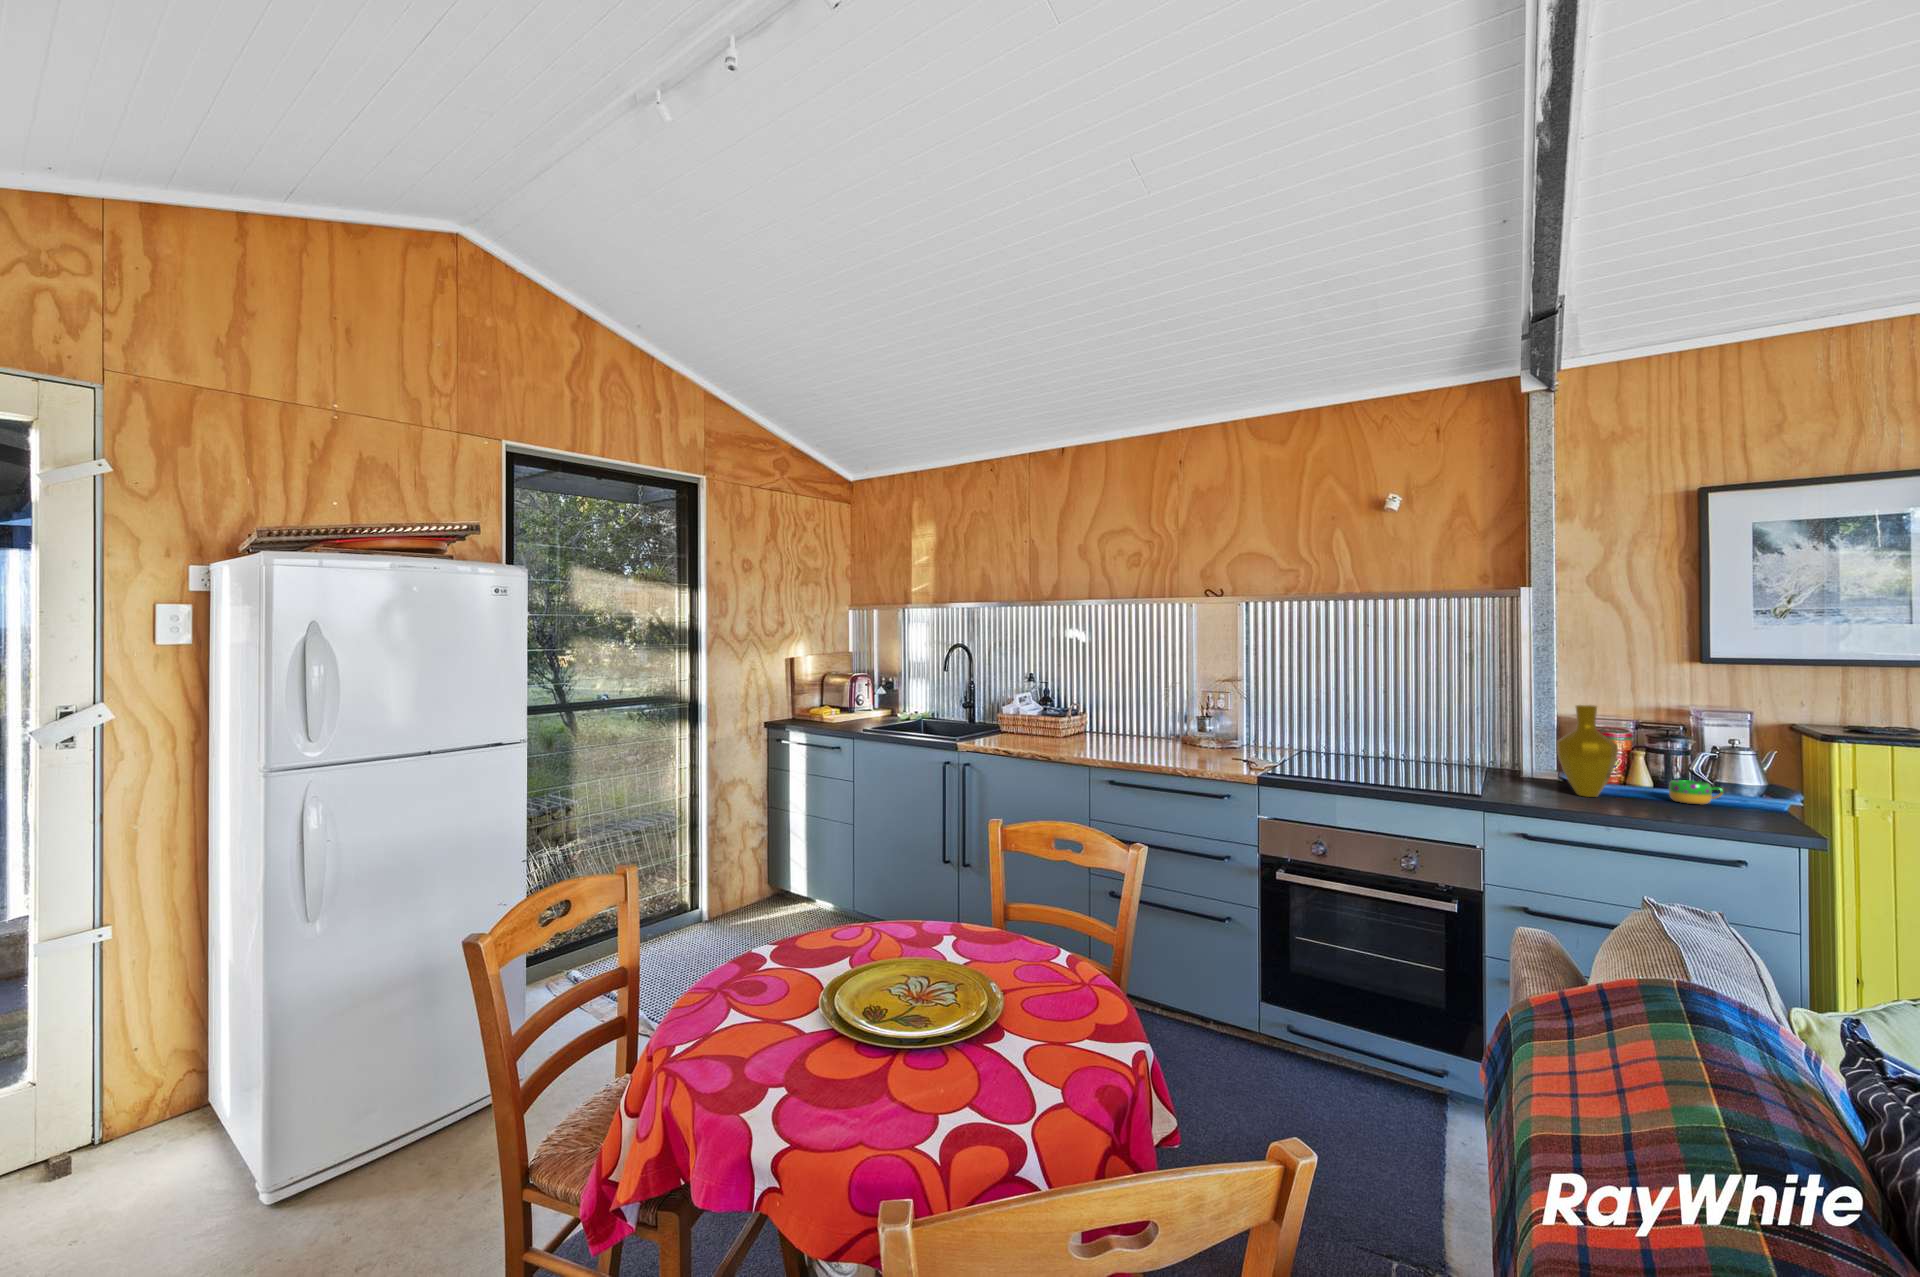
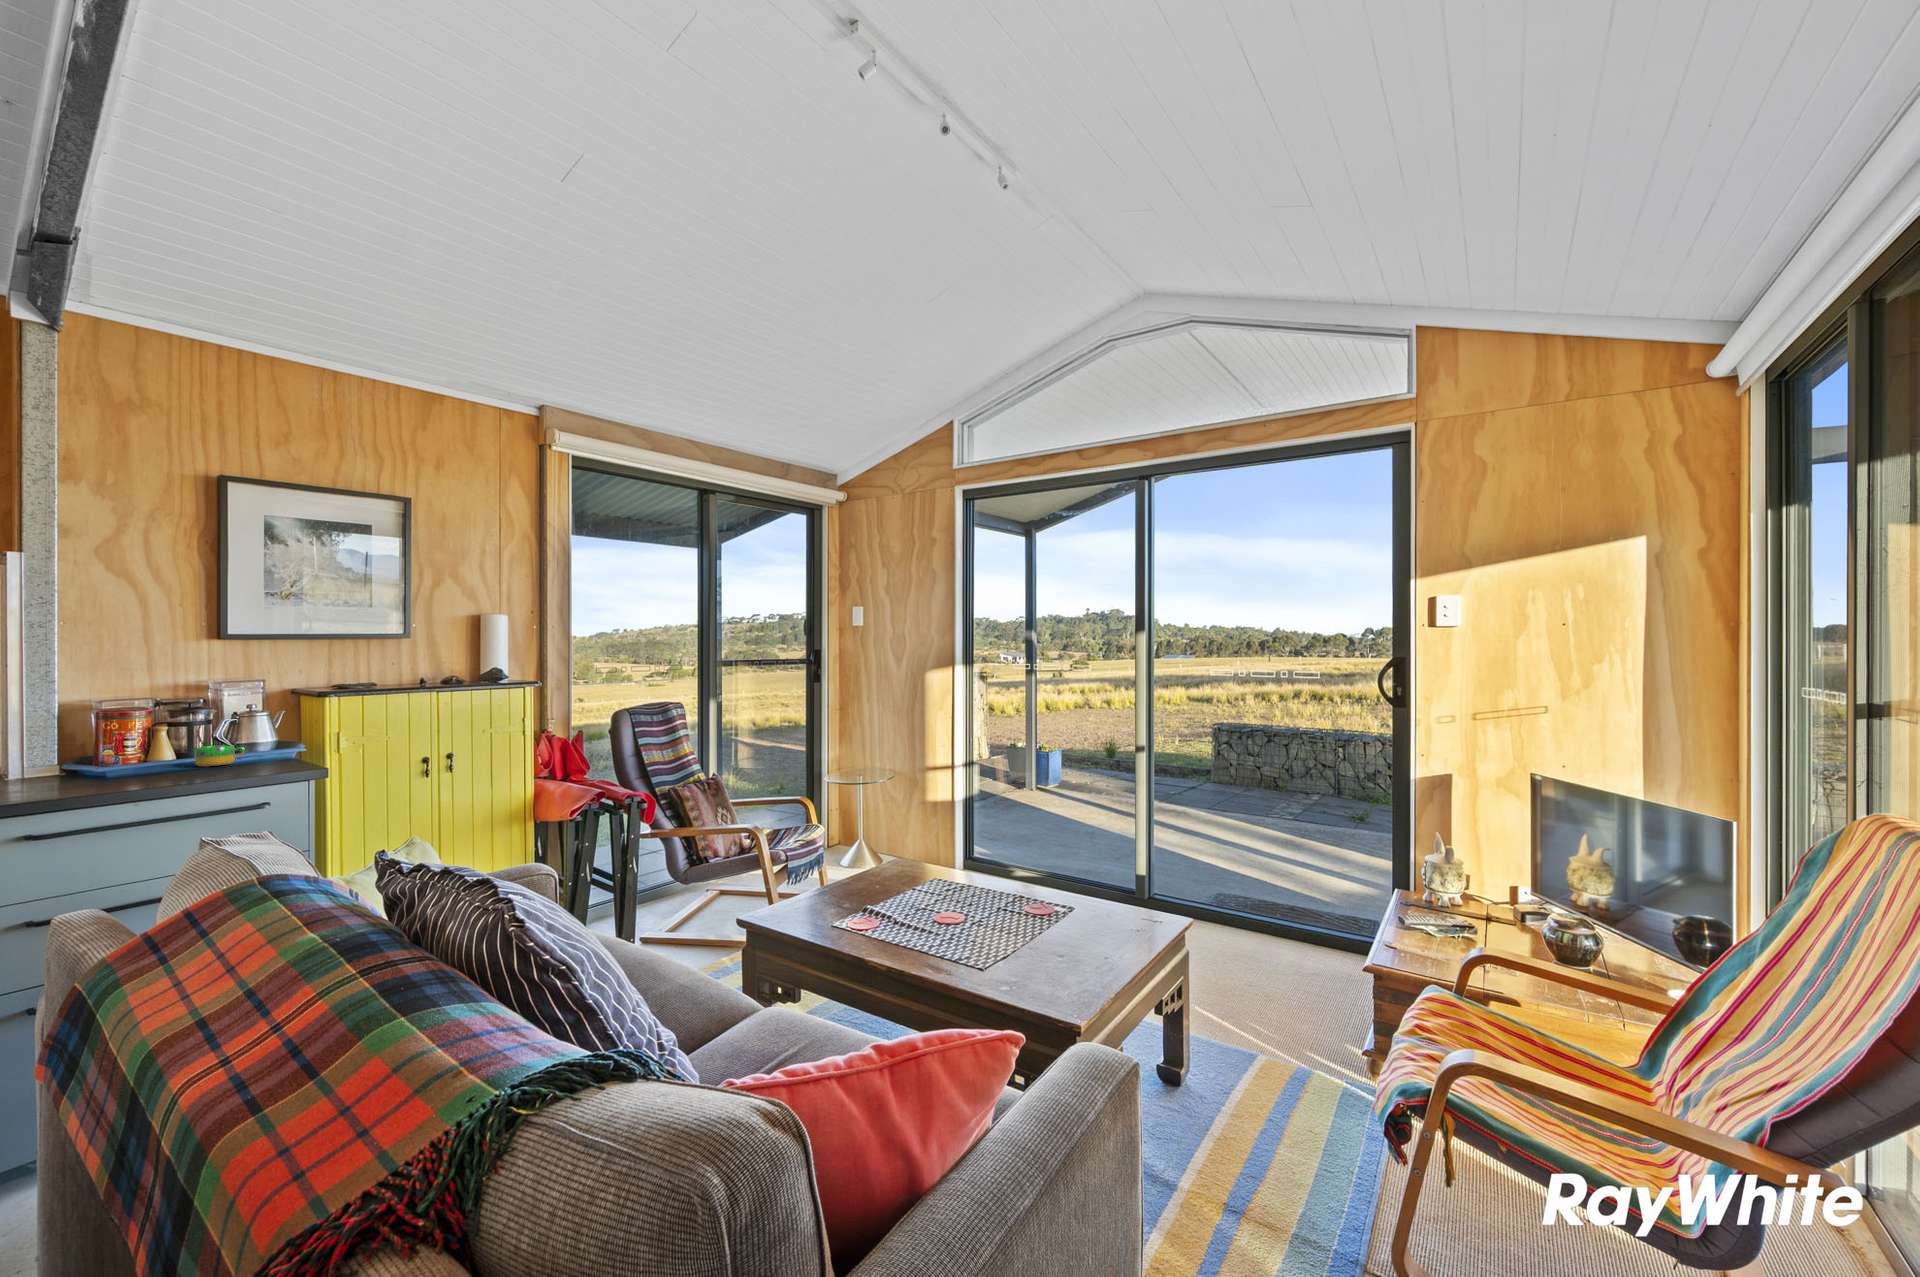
vase: present [1557,705,1618,797] -> none [65,680,142,778]

